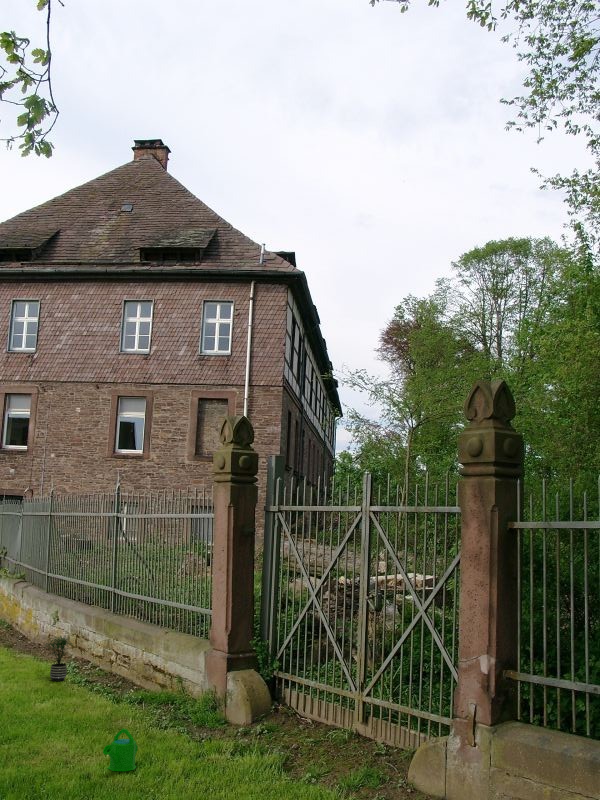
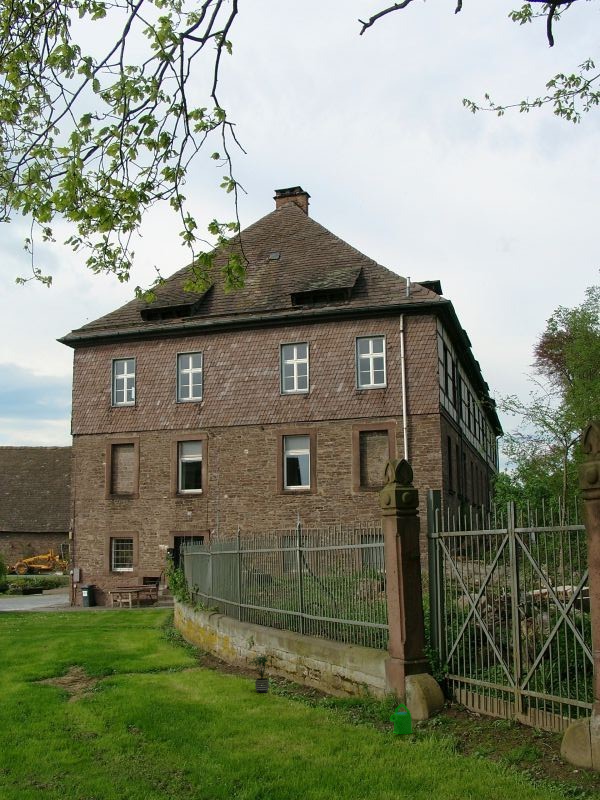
watering can: present [103,728,138,772] -> present [390,704,413,734]

